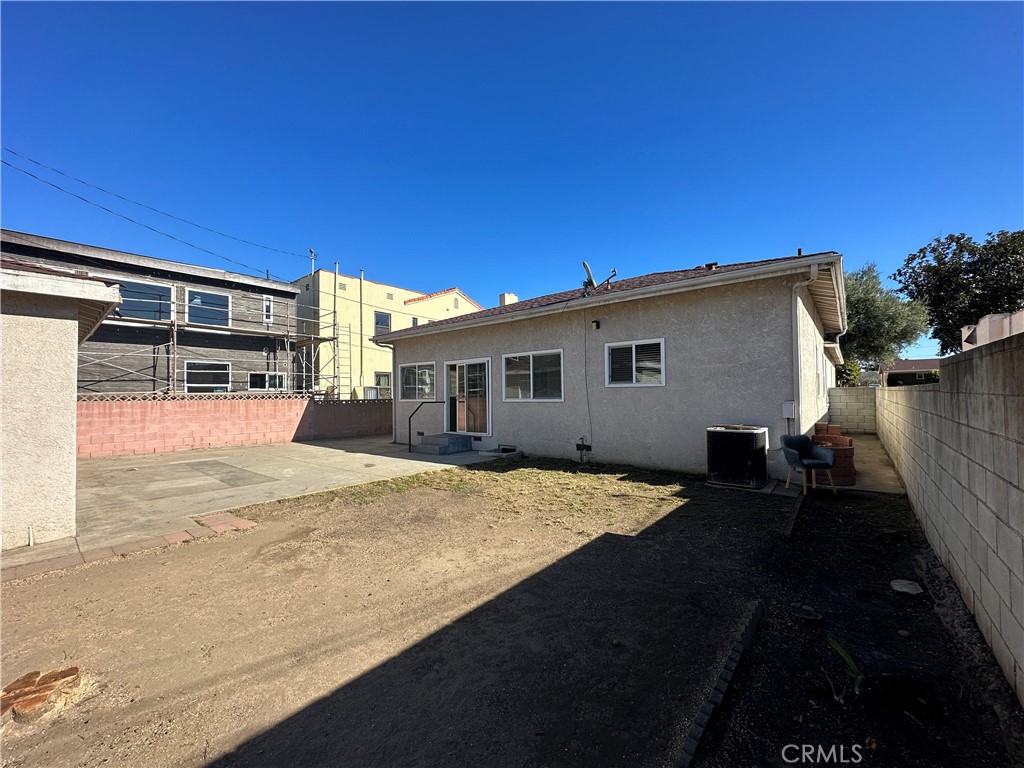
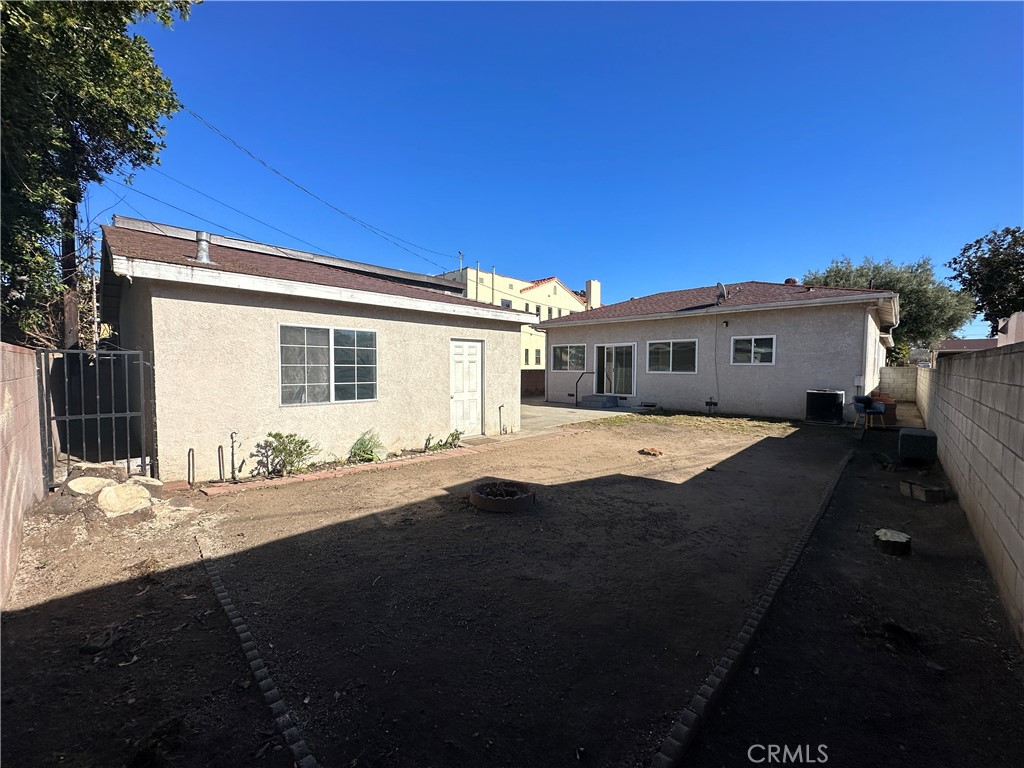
bench: none [866,532,991,692] -> present [899,428,938,464]

